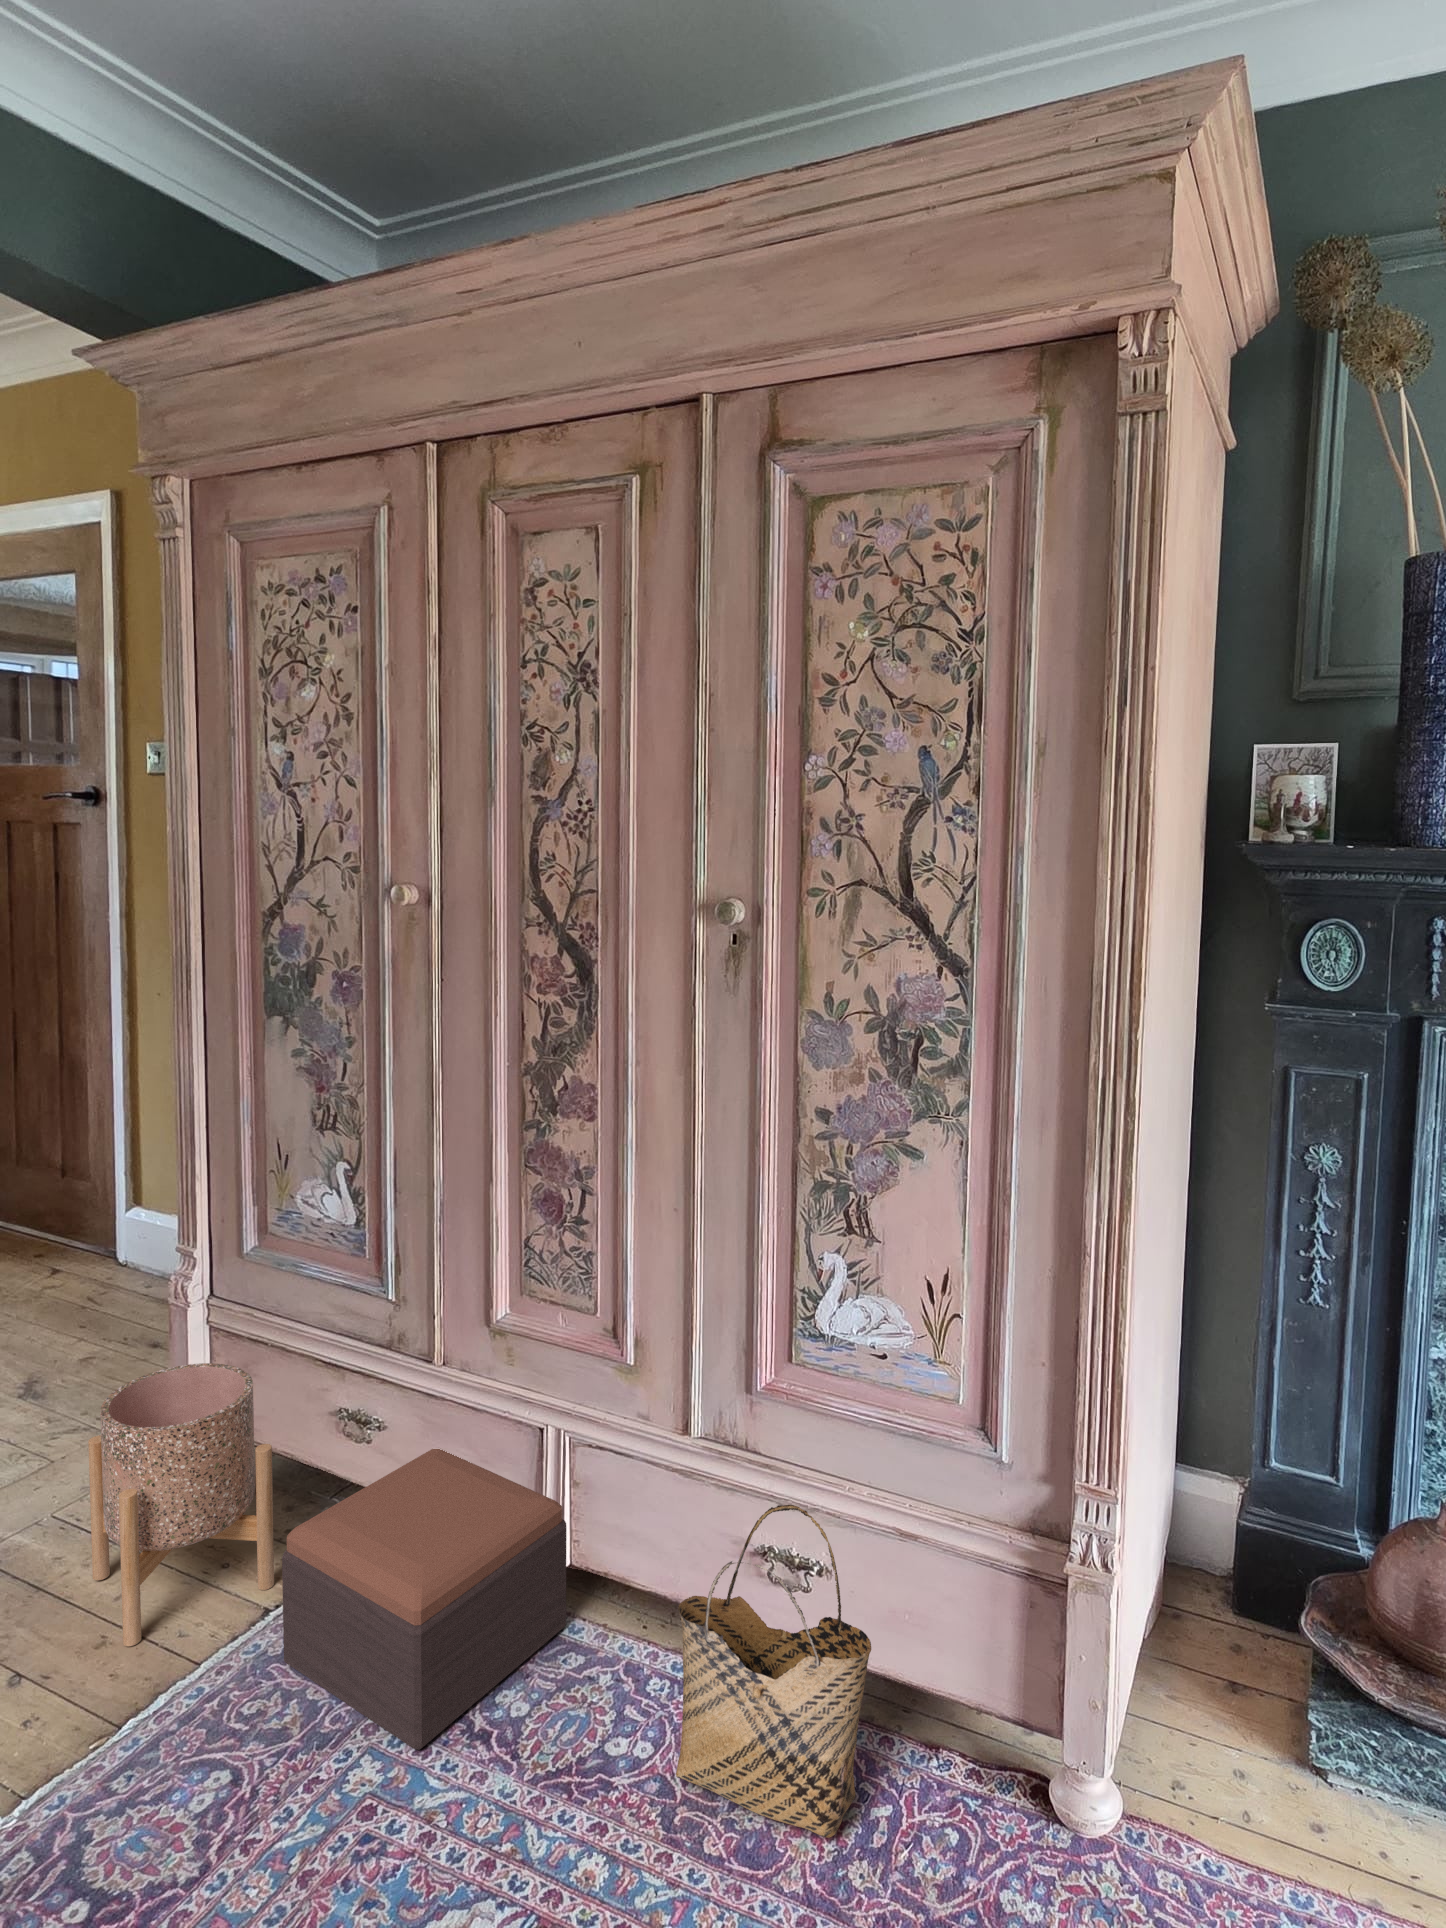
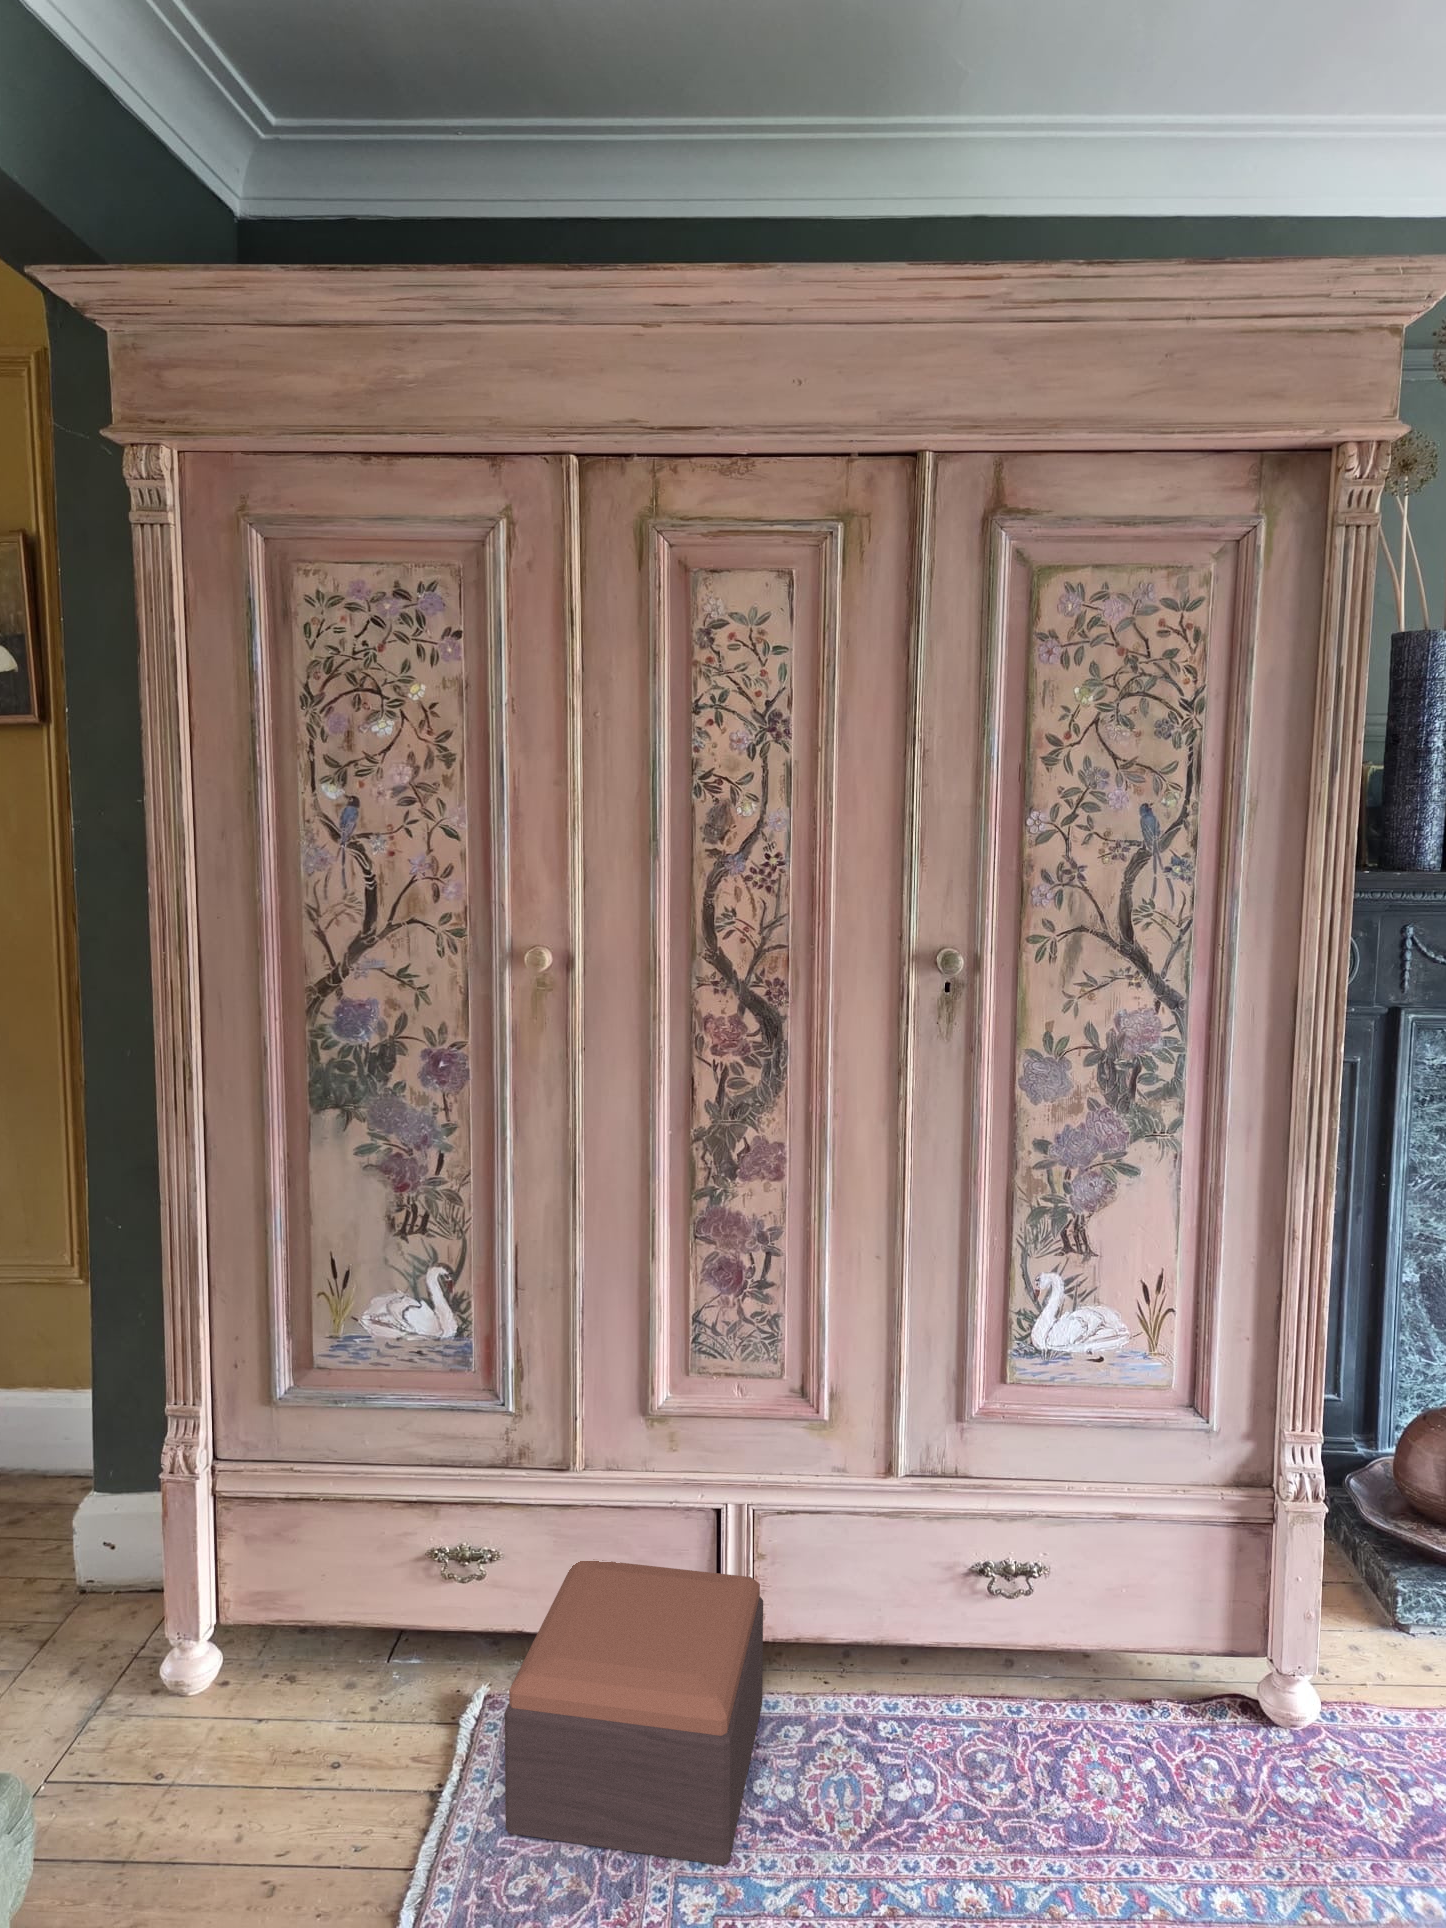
planter: present [88,1363,274,1646] -> none [173,1525,415,1883]
woven basket: present [676,1505,871,1838] -> none [964,1514,1145,1801]

